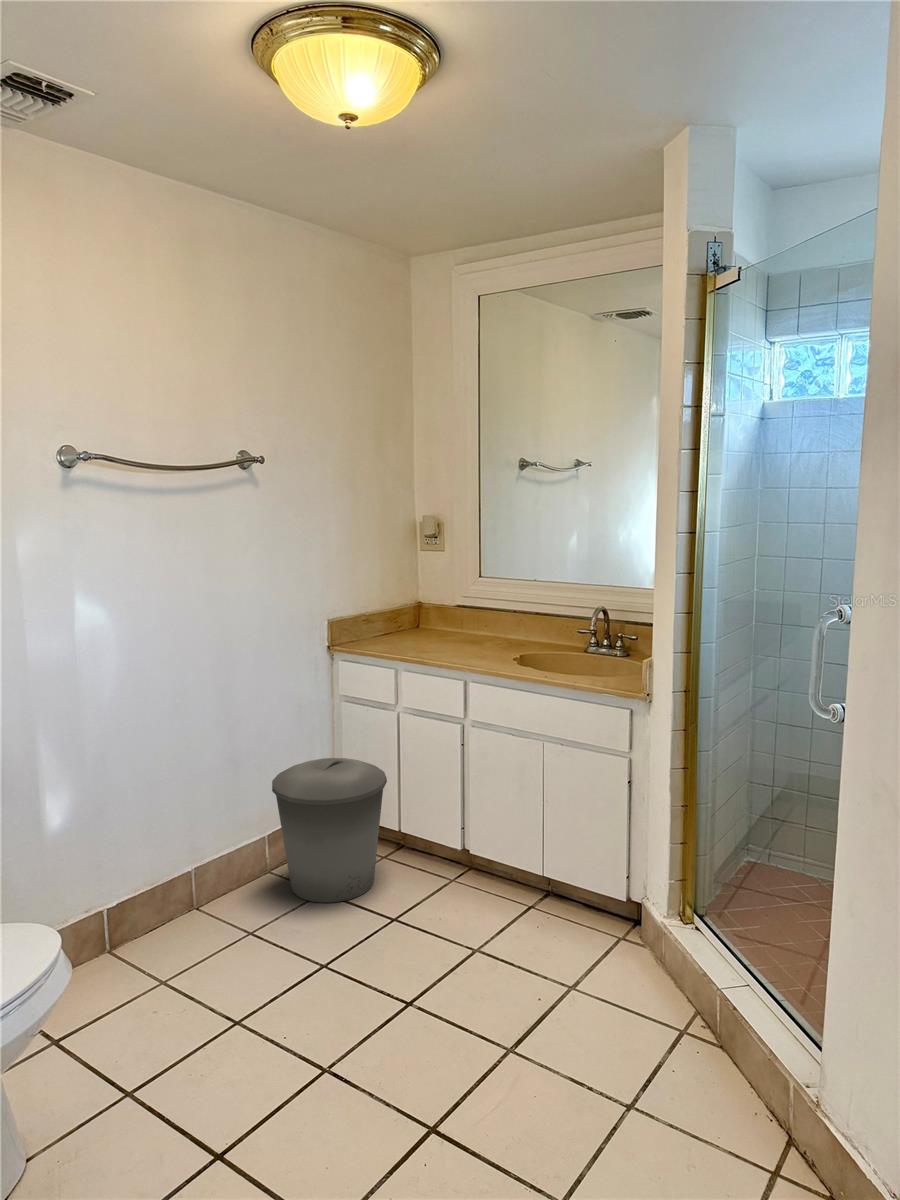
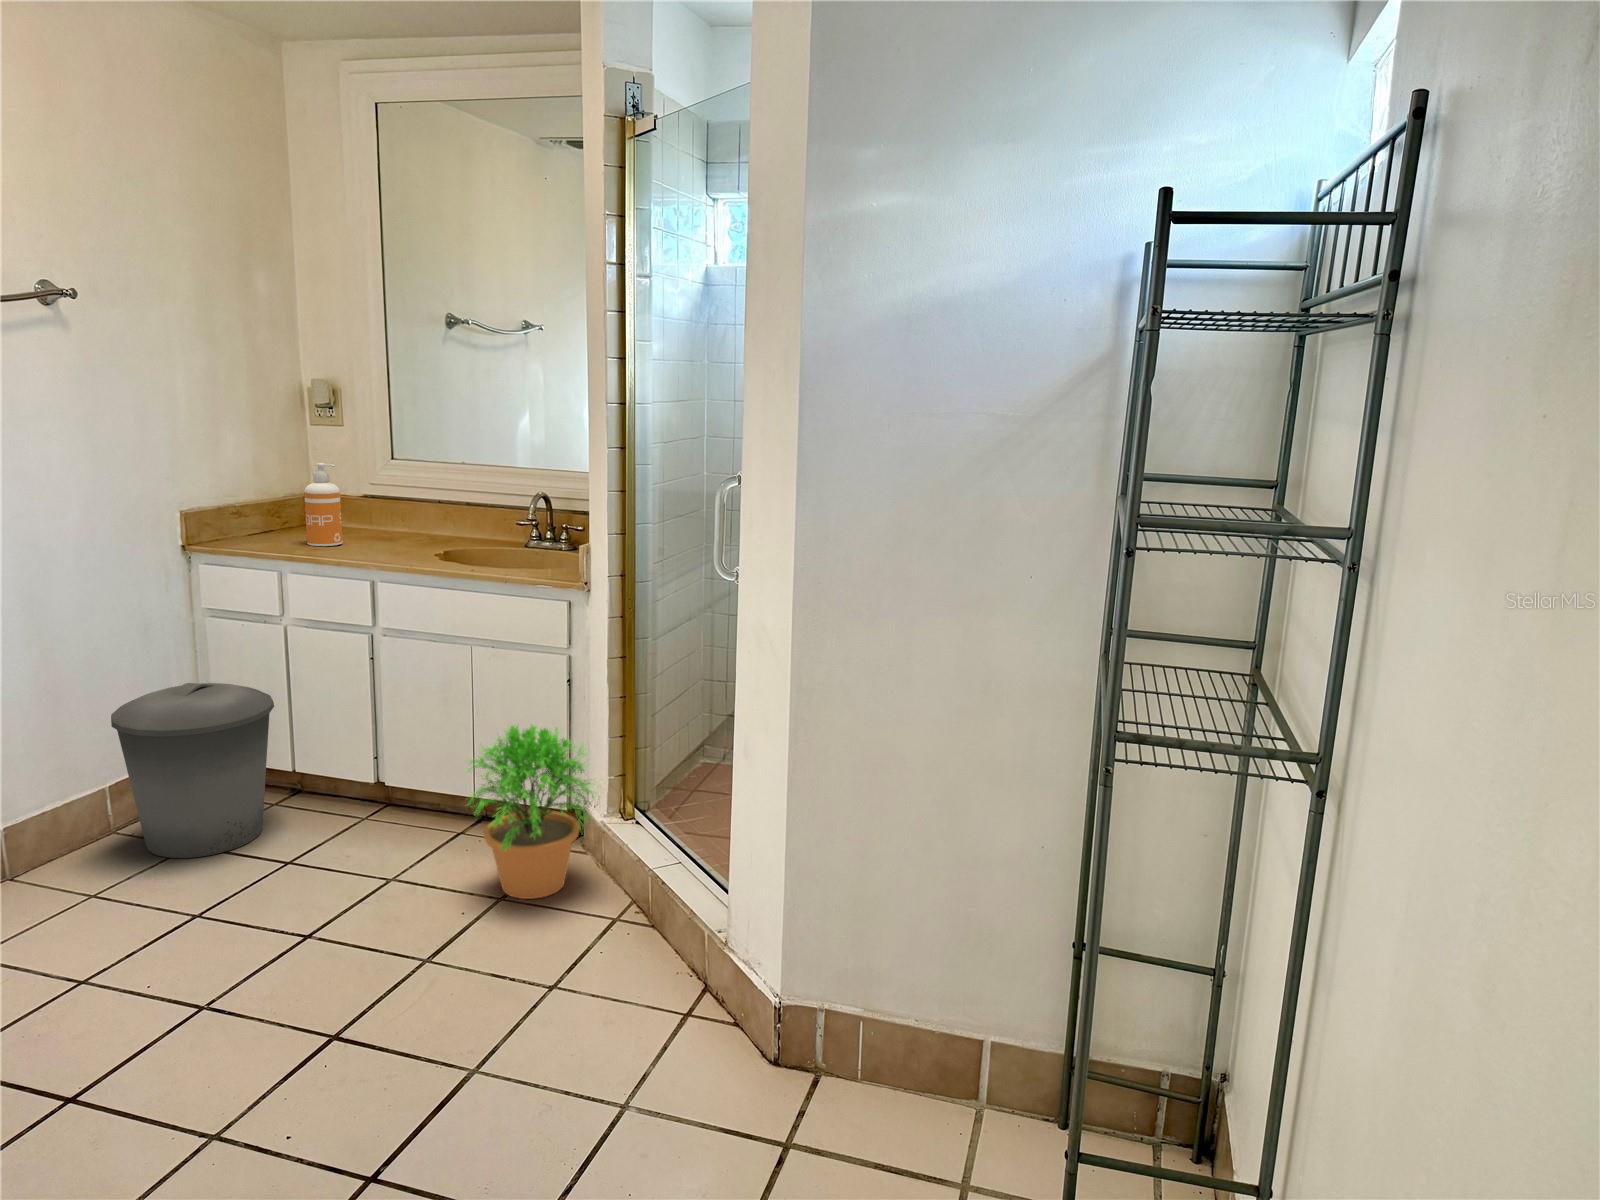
soap dispenser: none [415,582,441,649] -> present [304,463,343,546]
potted plant: none [538,824,671,992] -> present [467,724,602,899]

